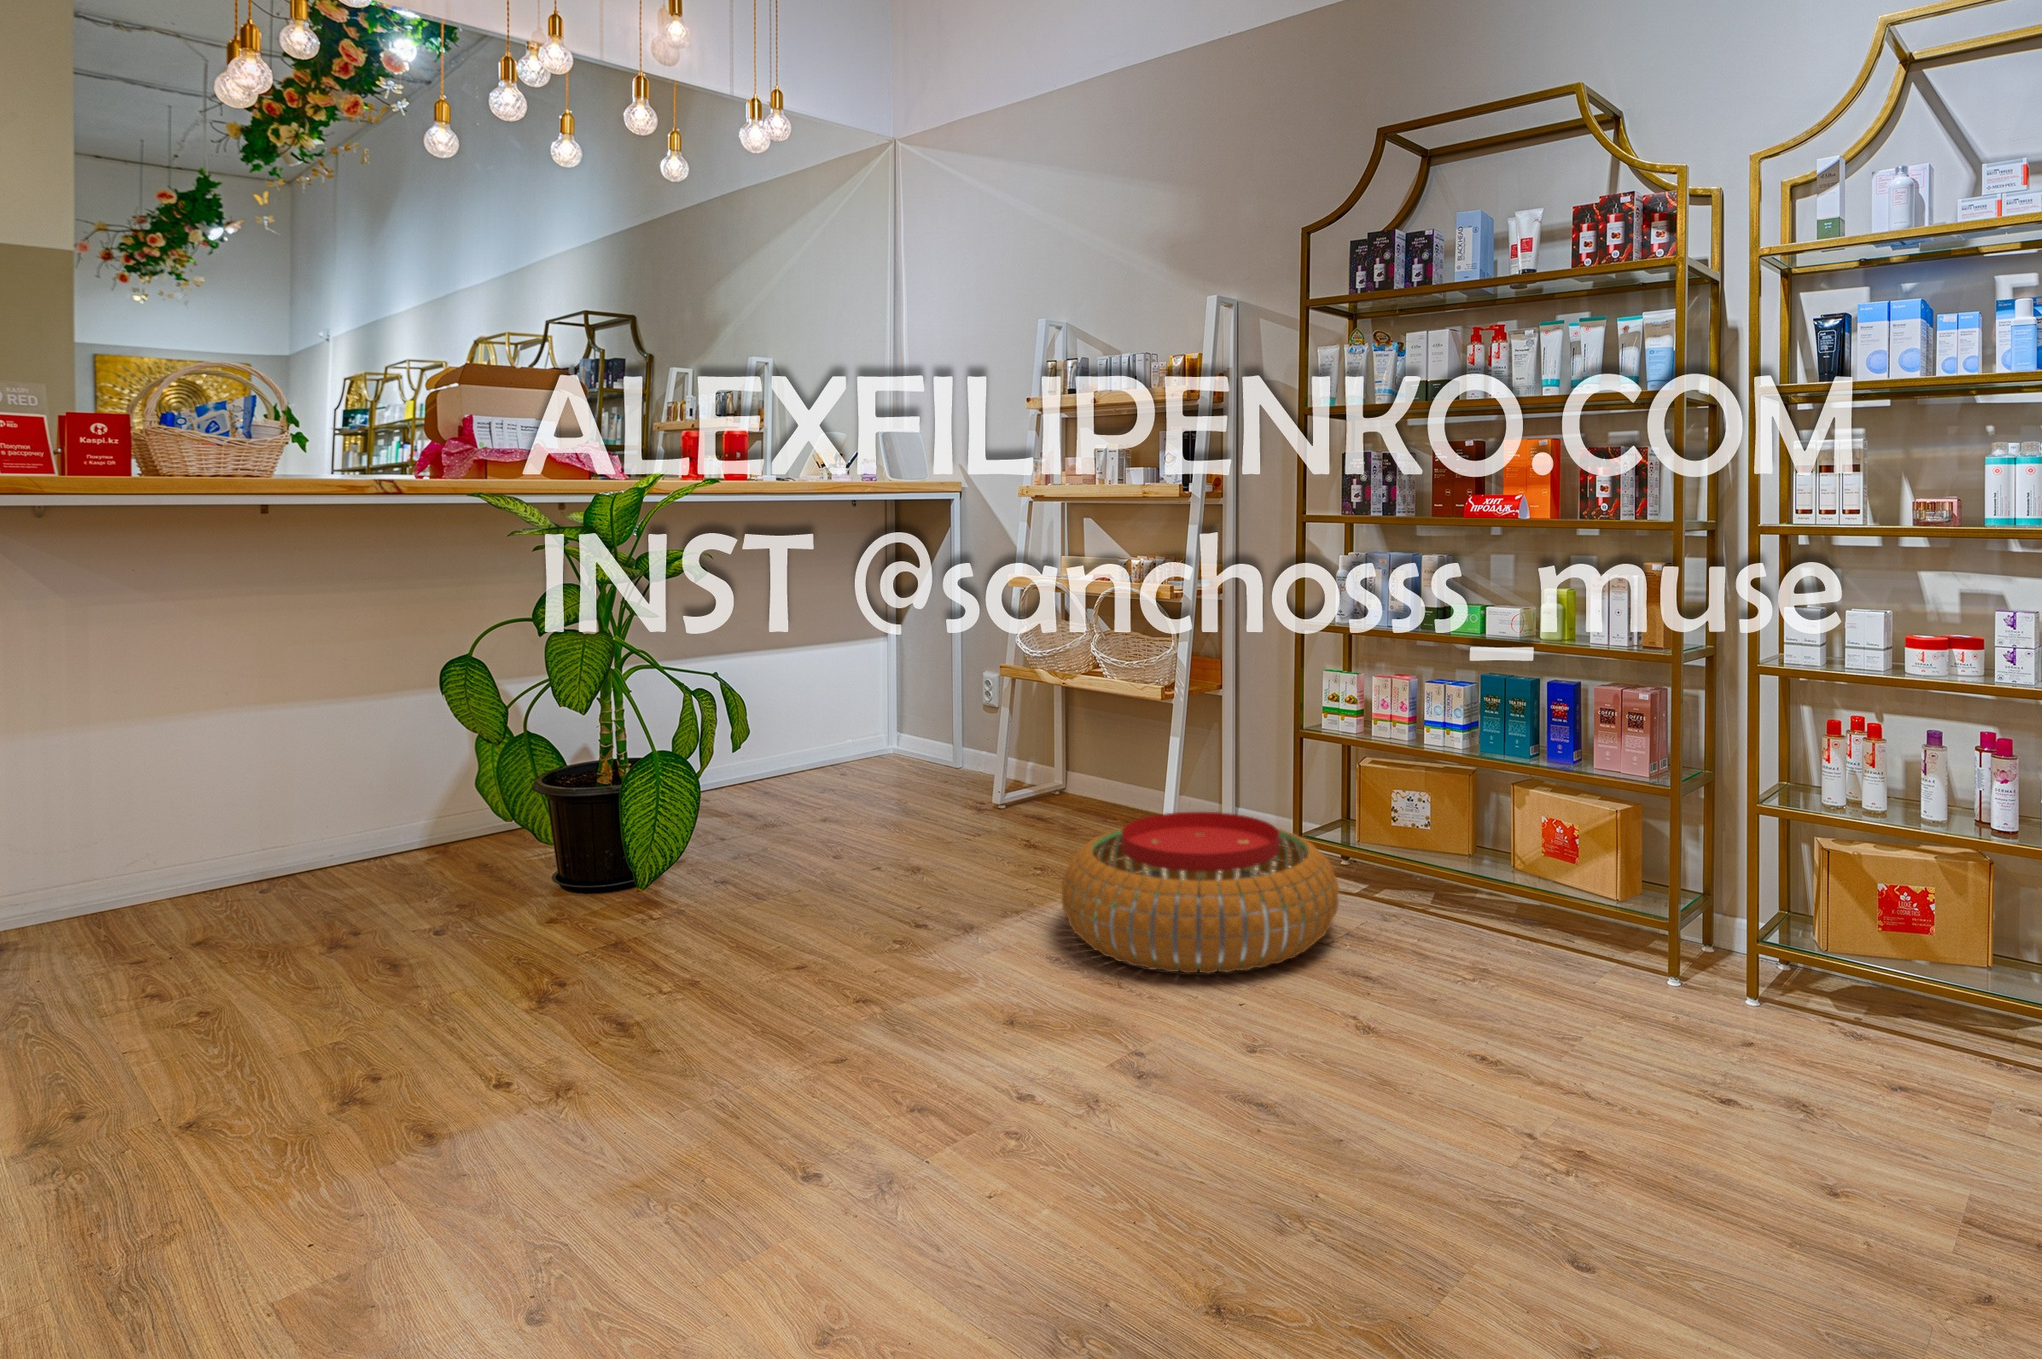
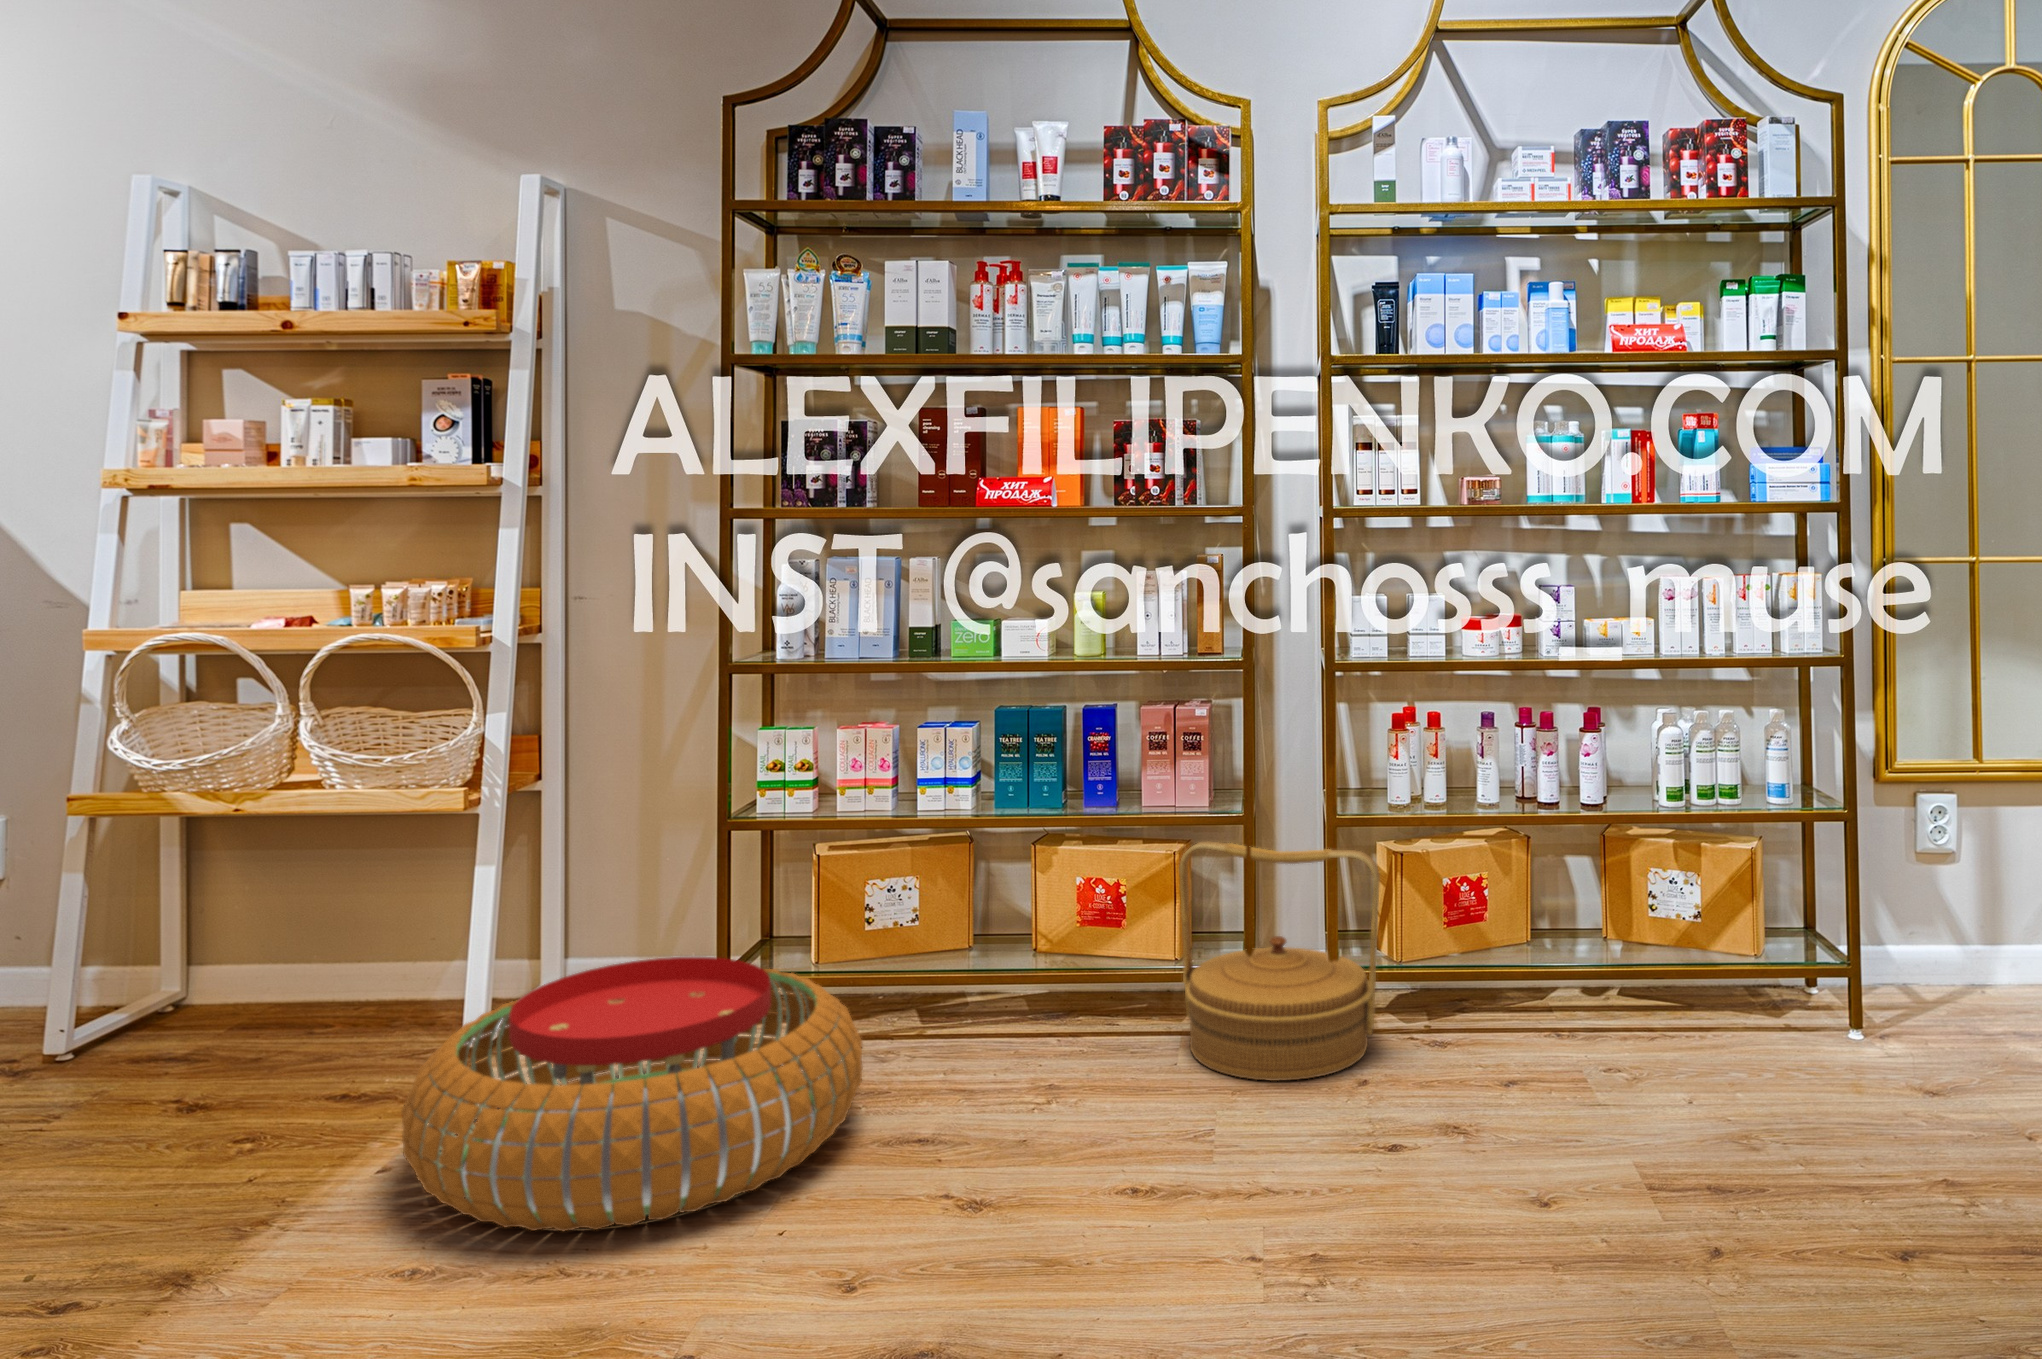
woven basket: none [1598,806,1774,1029] -> present [1179,841,1380,1081]

